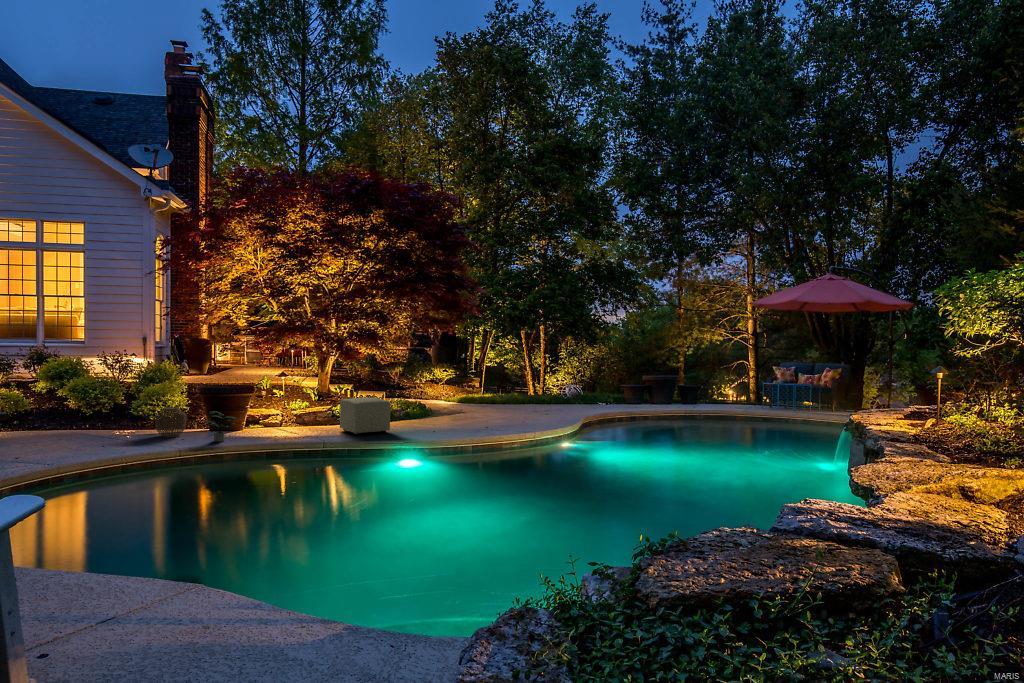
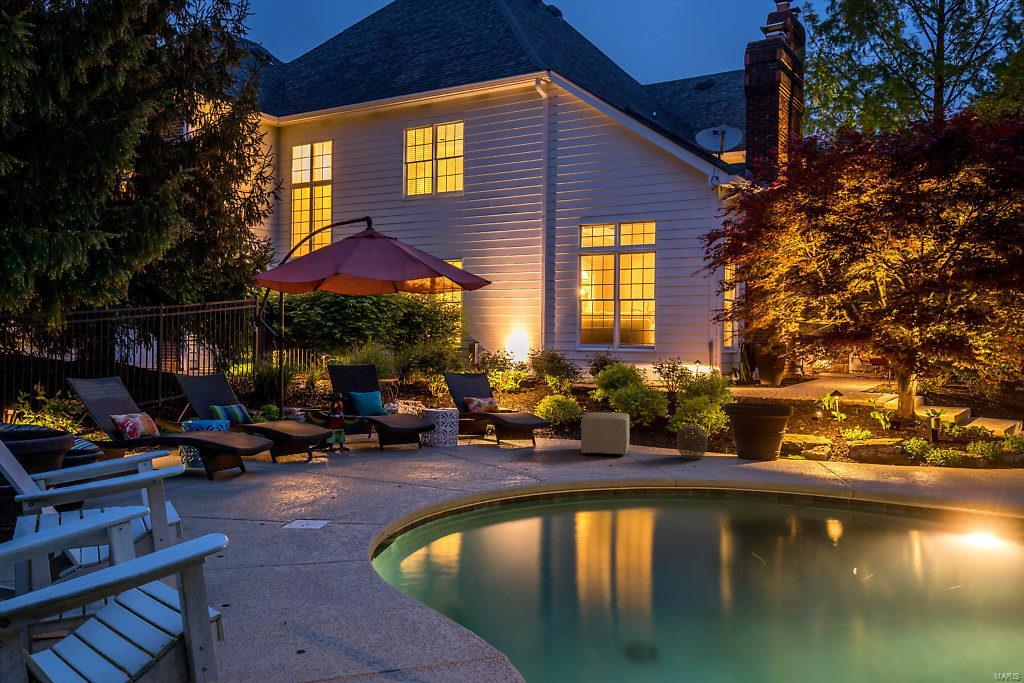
ottoman: present [340,398,390,435] -> present [581,412,629,456]
potted plant: present [205,411,236,442] -> none [718,435,753,472]

